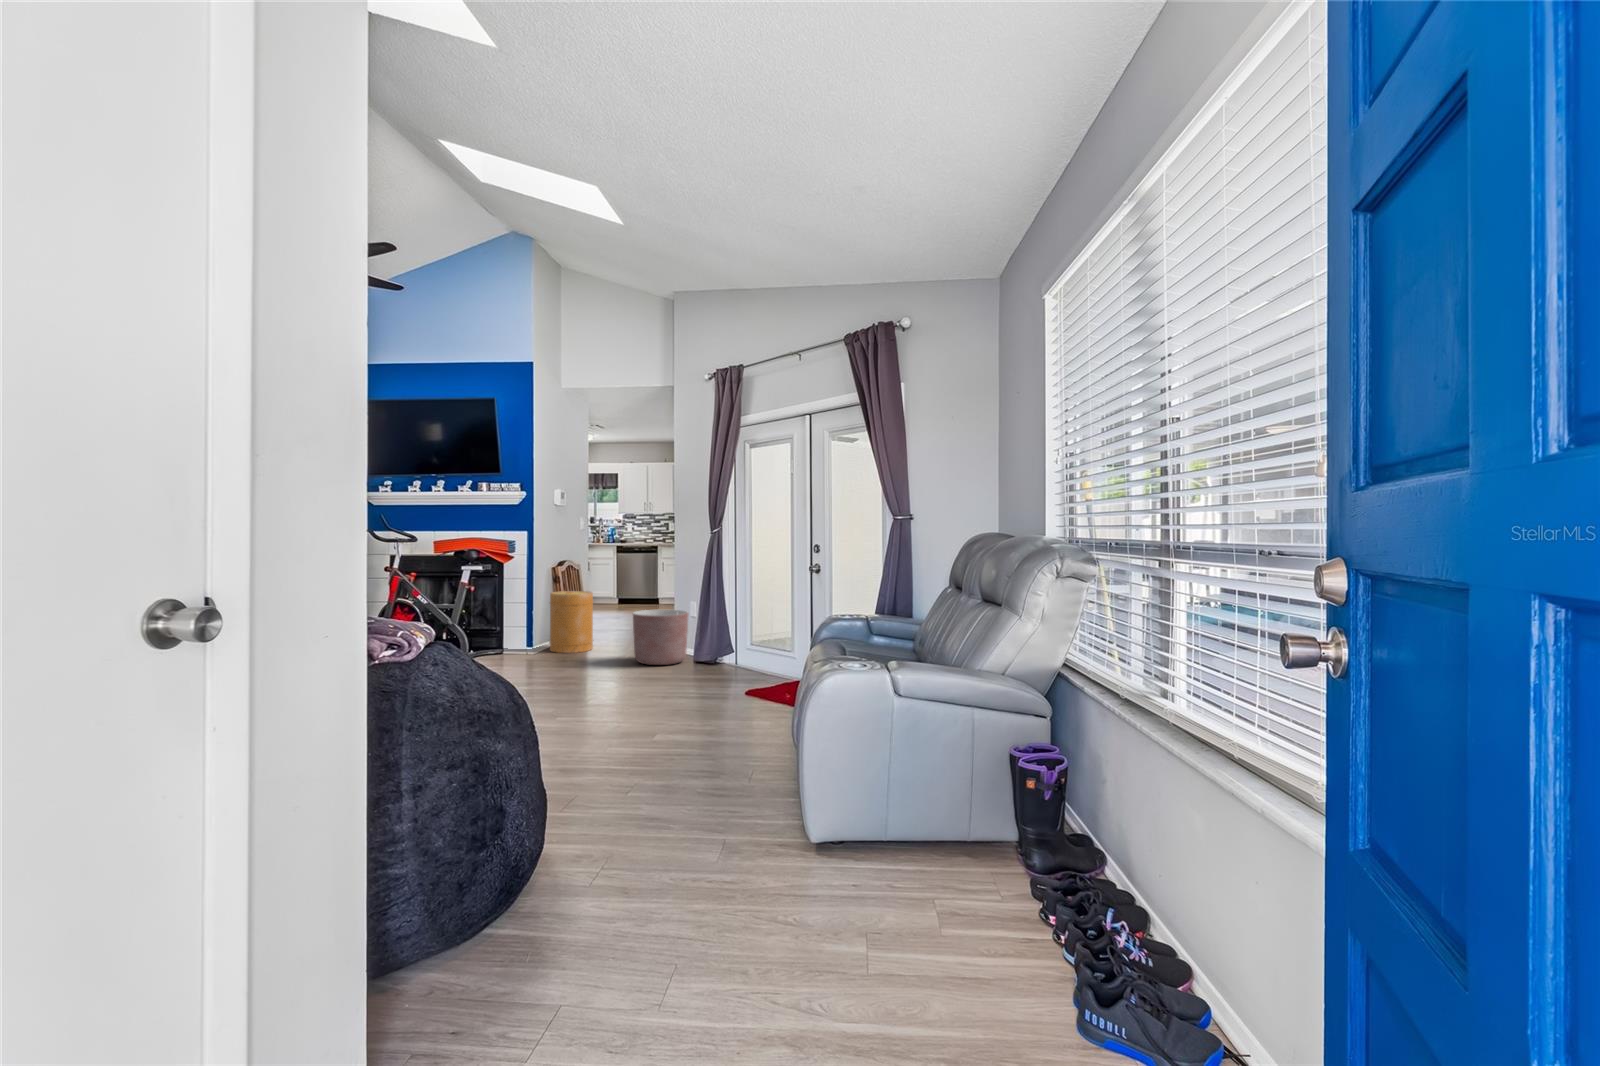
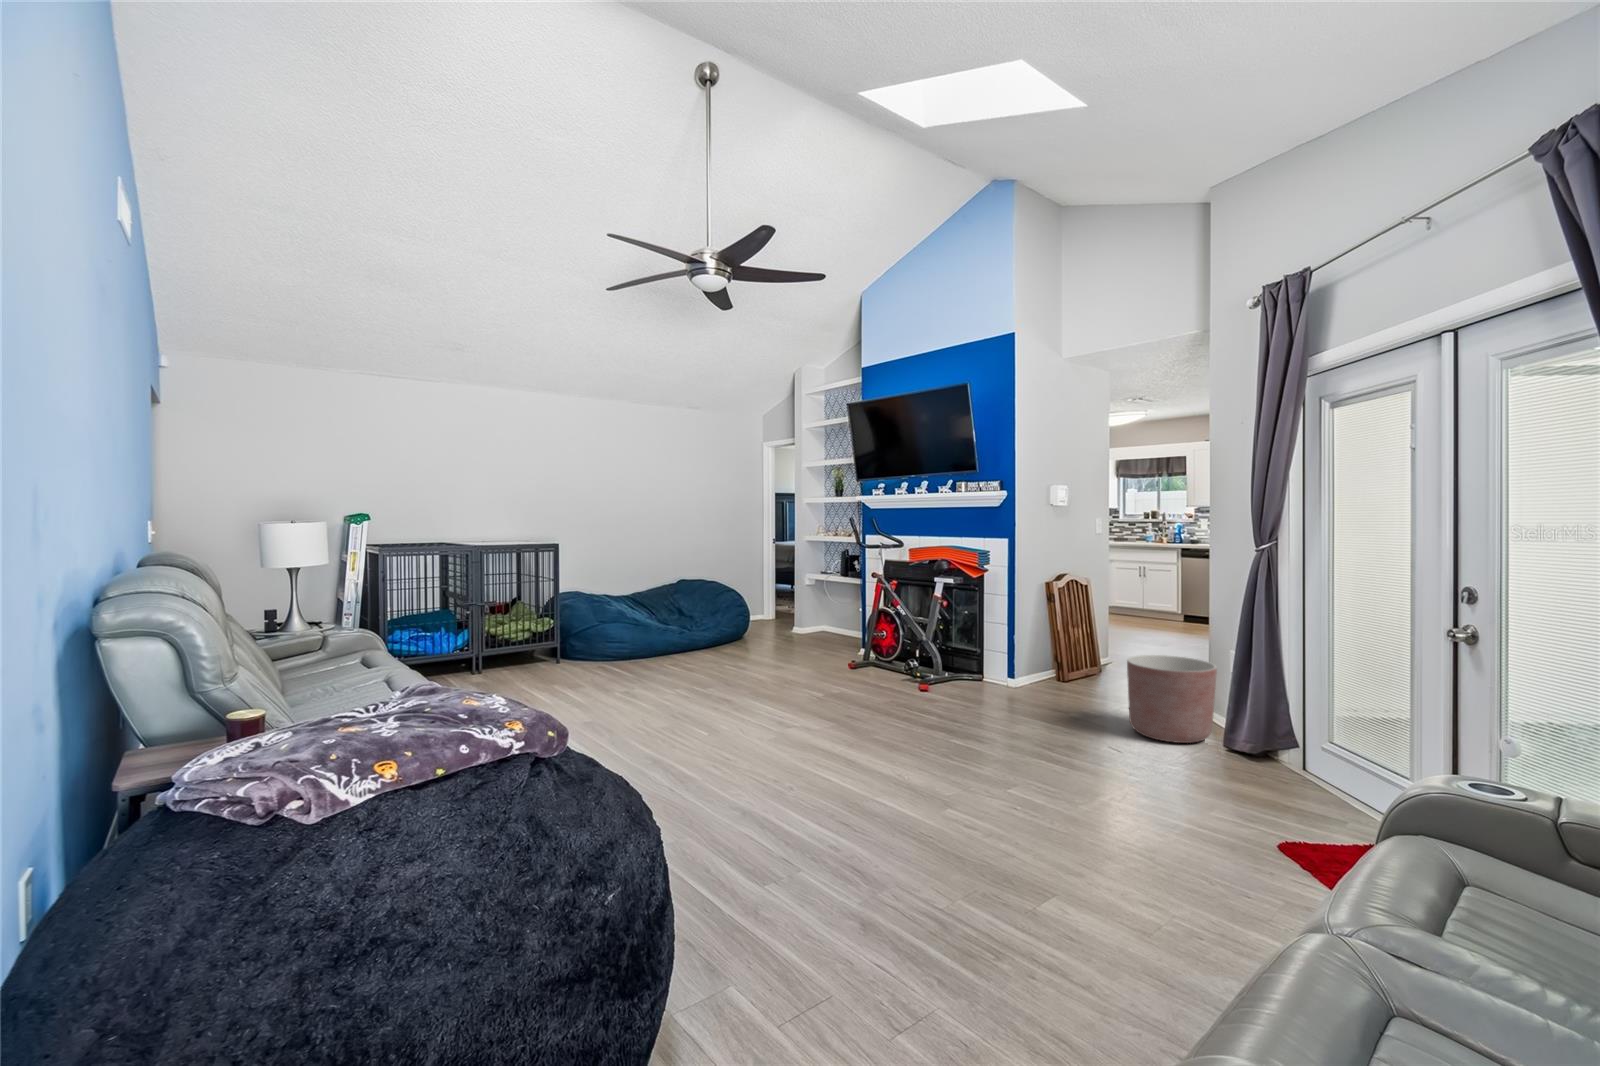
basket: present [549,591,593,653] -> none [1035,613,1092,695]

